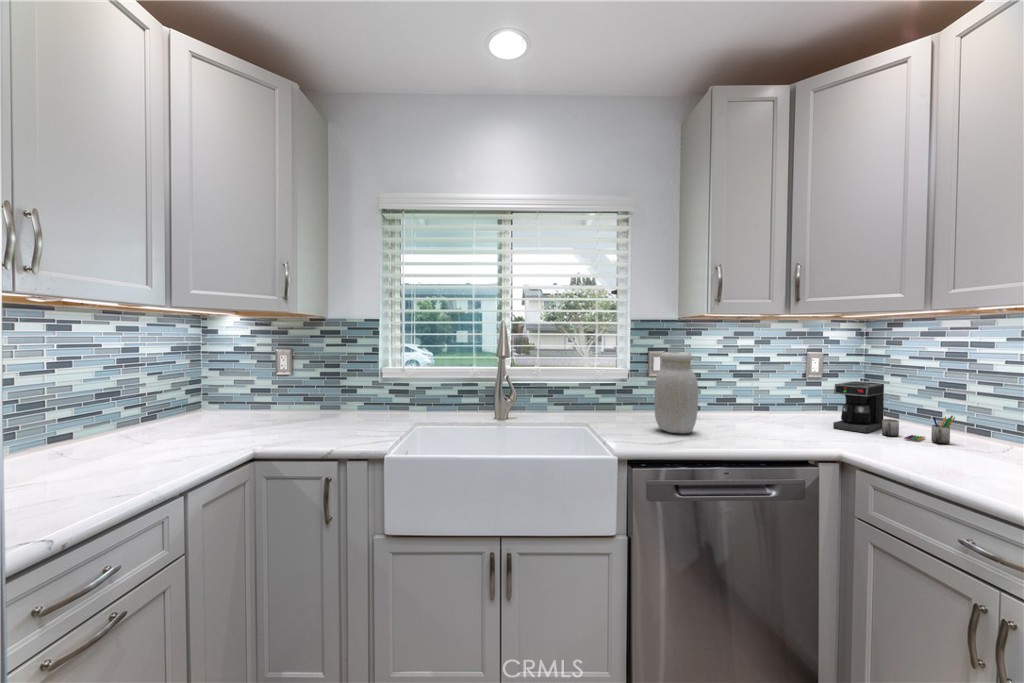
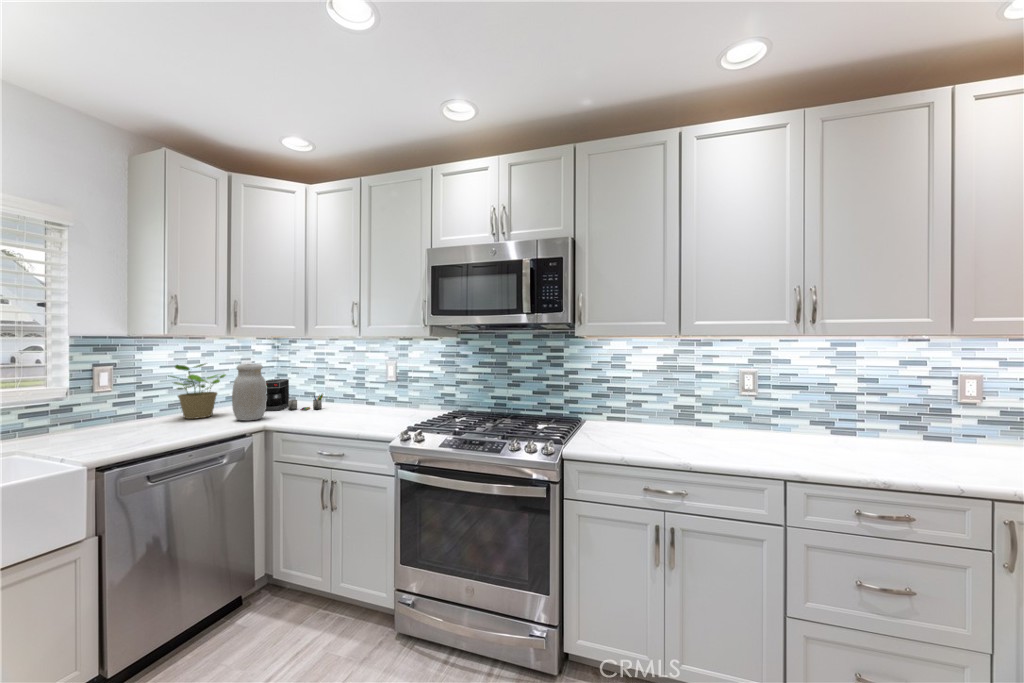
potted plant: none [713,350,786,424] -> present [168,364,226,419]
jar: present [654,352,698,433] -> present [232,364,267,421]

